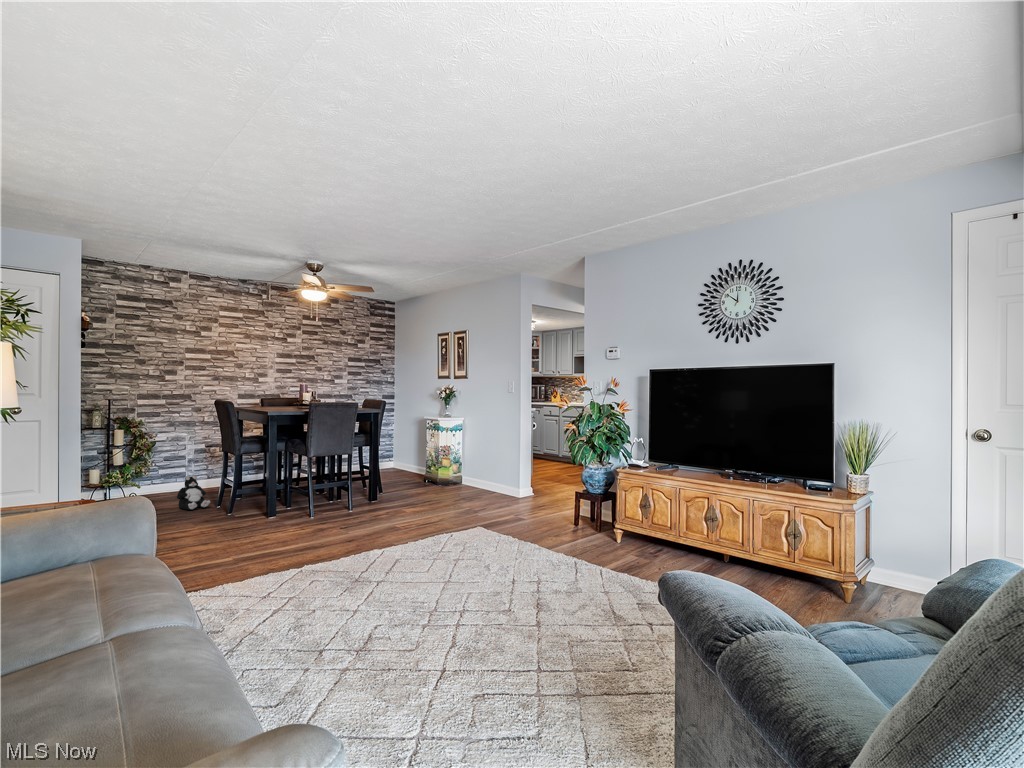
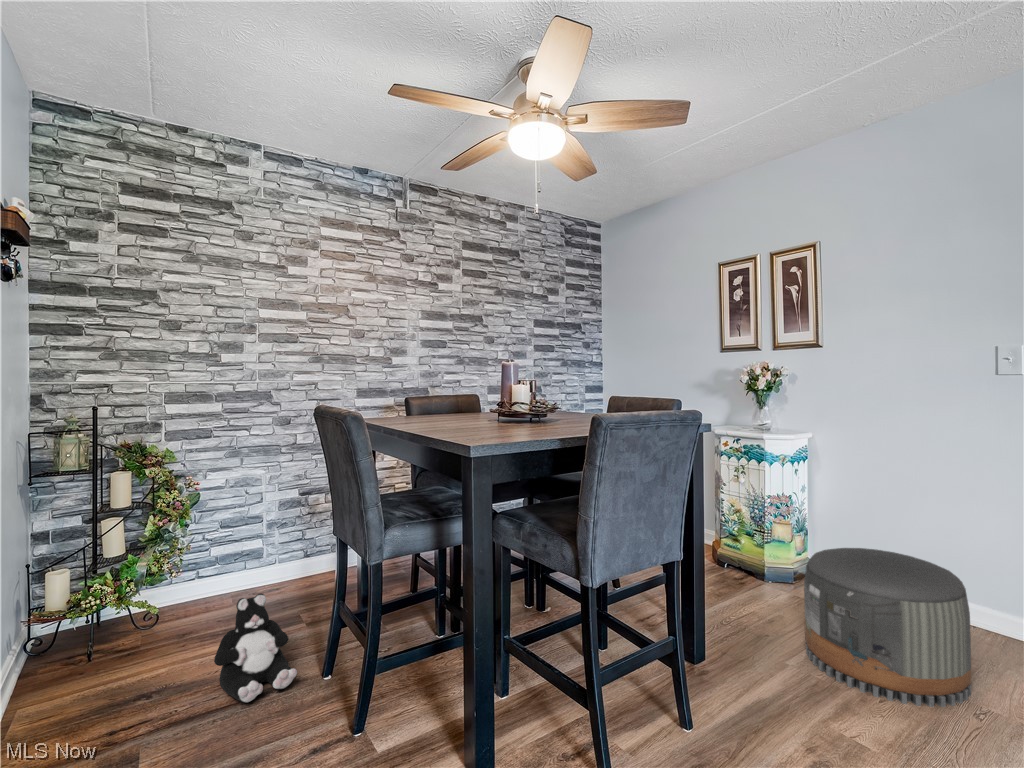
pouf: none [416,460,465,505] -> present [804,548,972,707]

